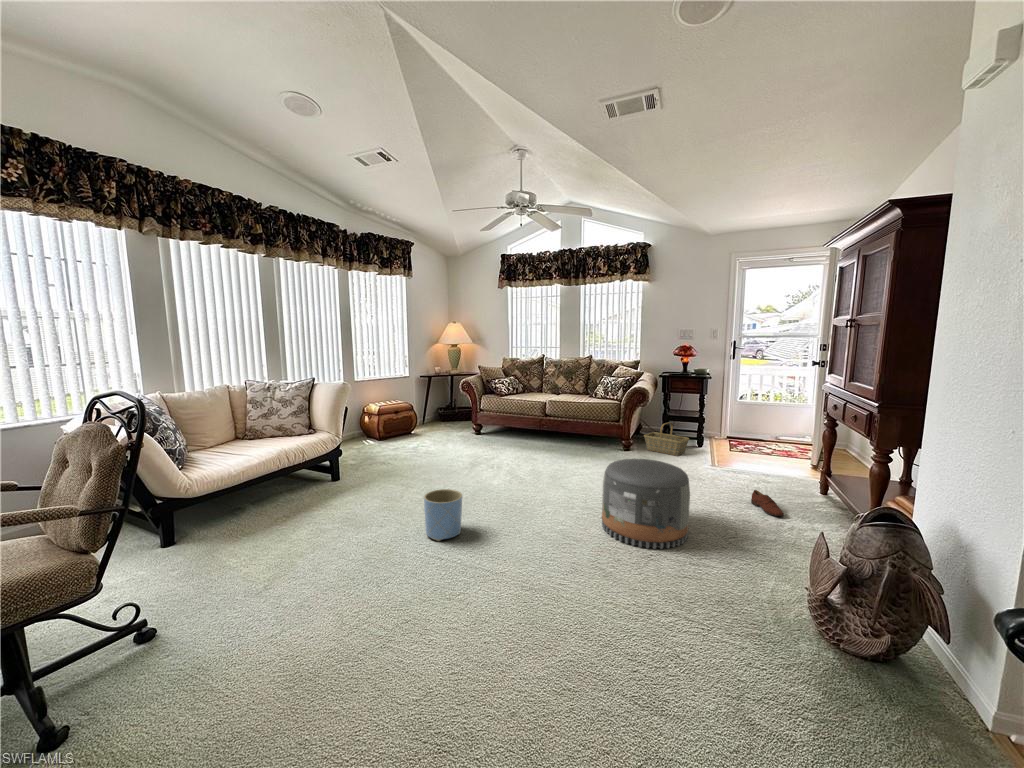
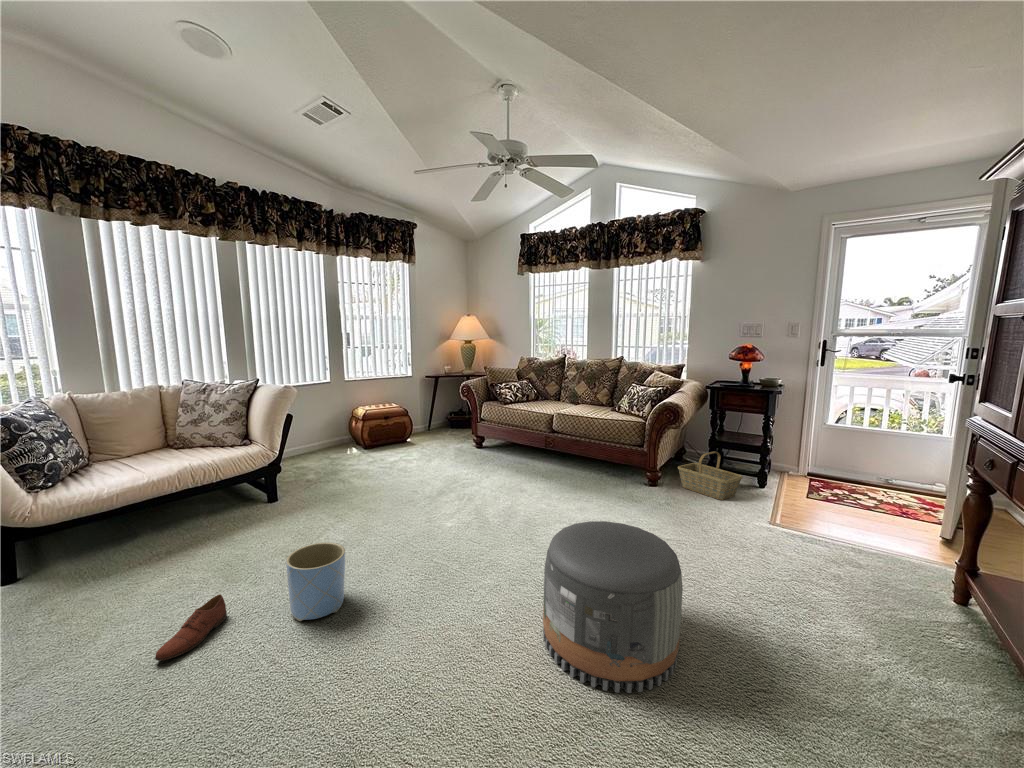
shoe: present [751,490,784,516] -> present [155,595,227,661]

